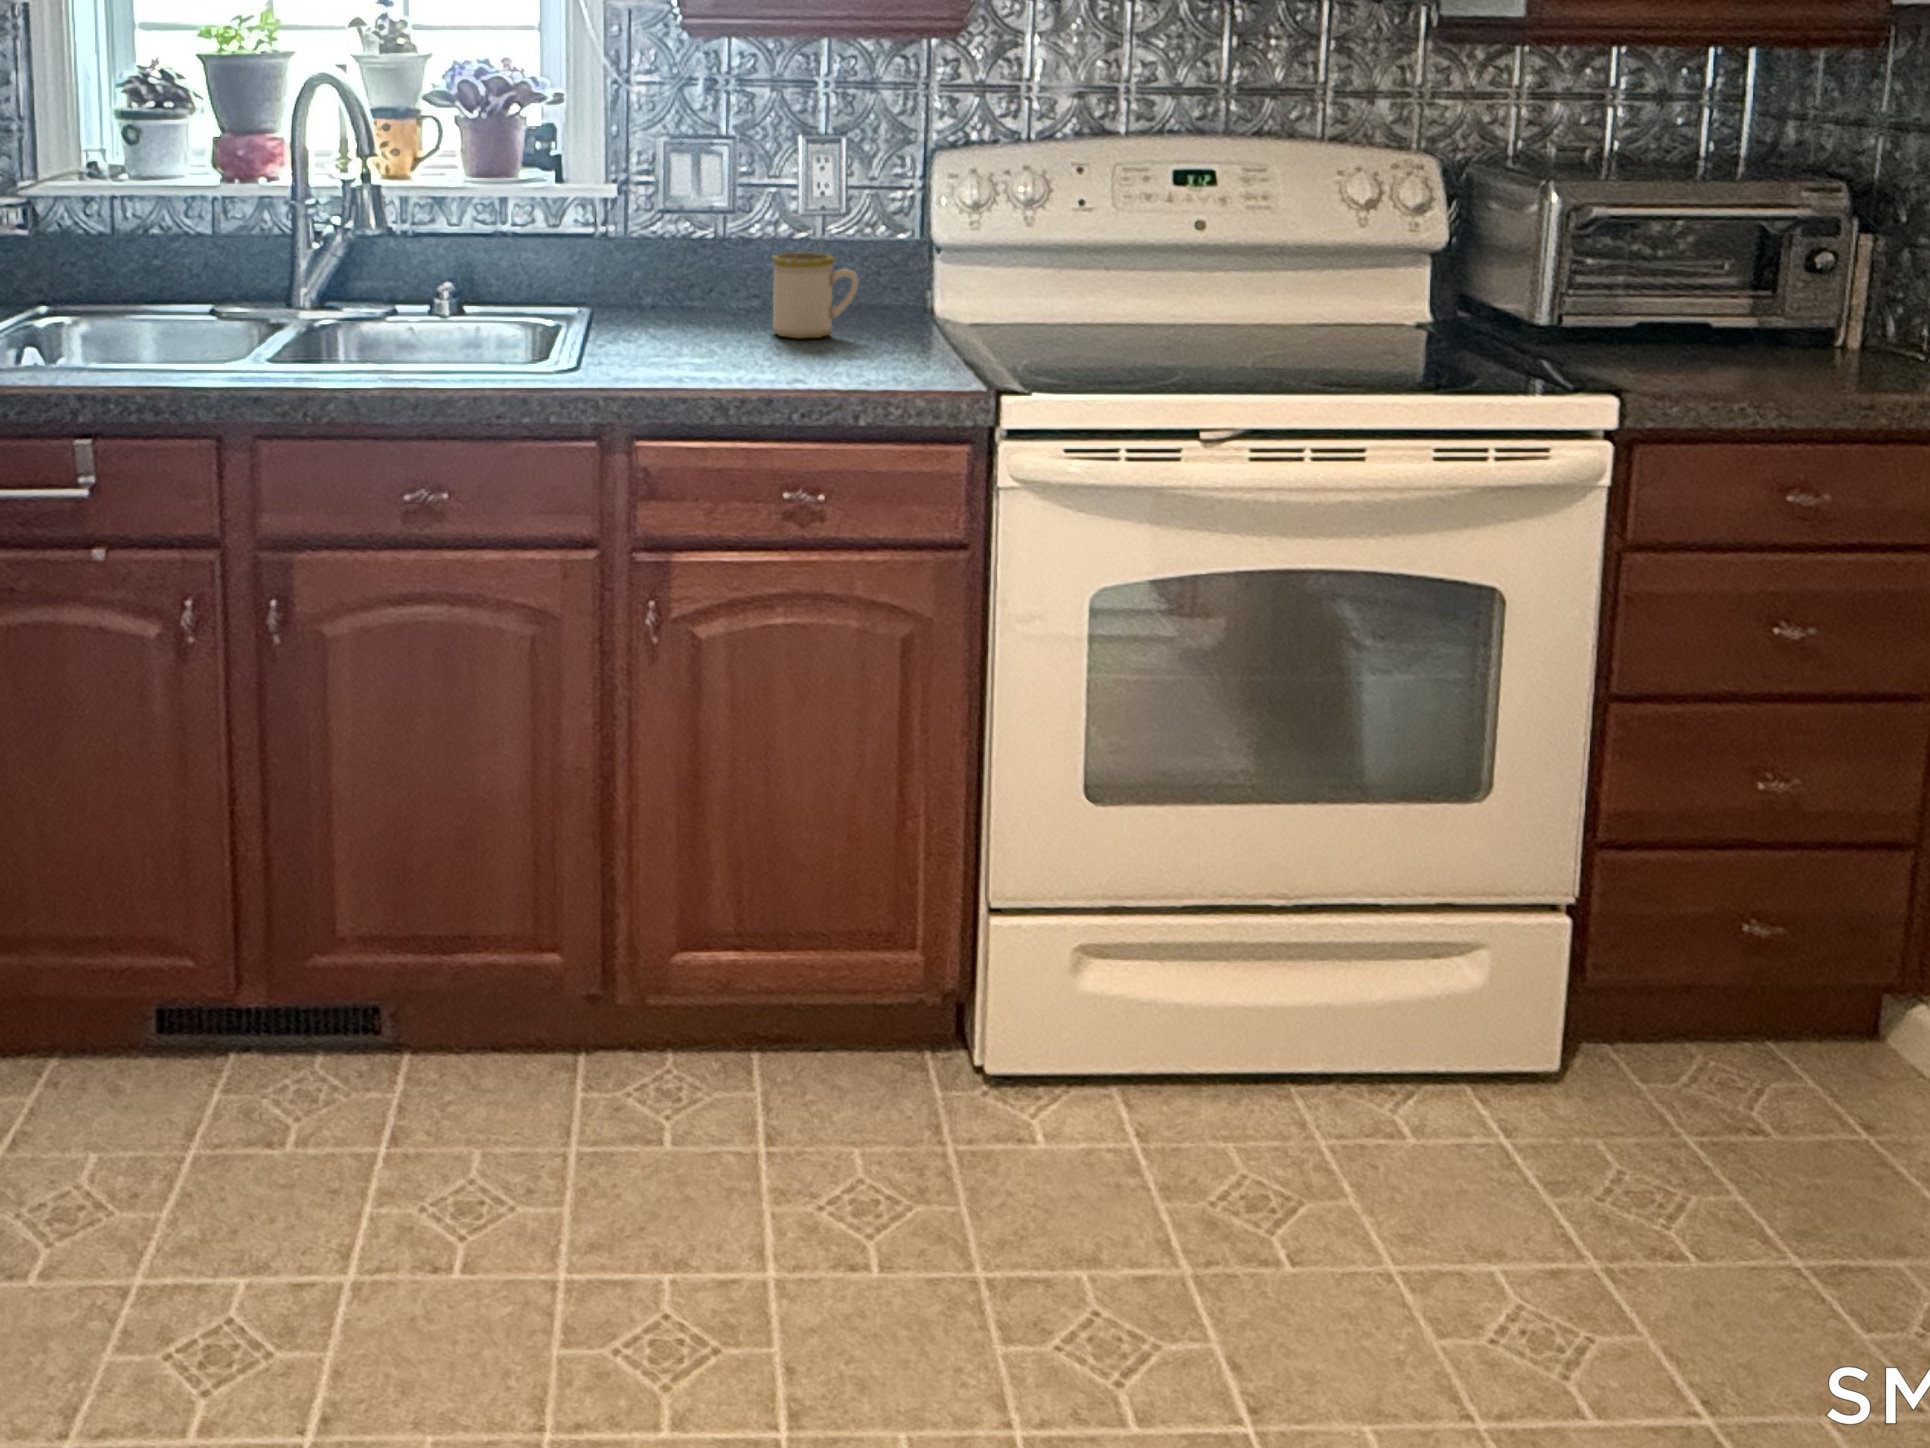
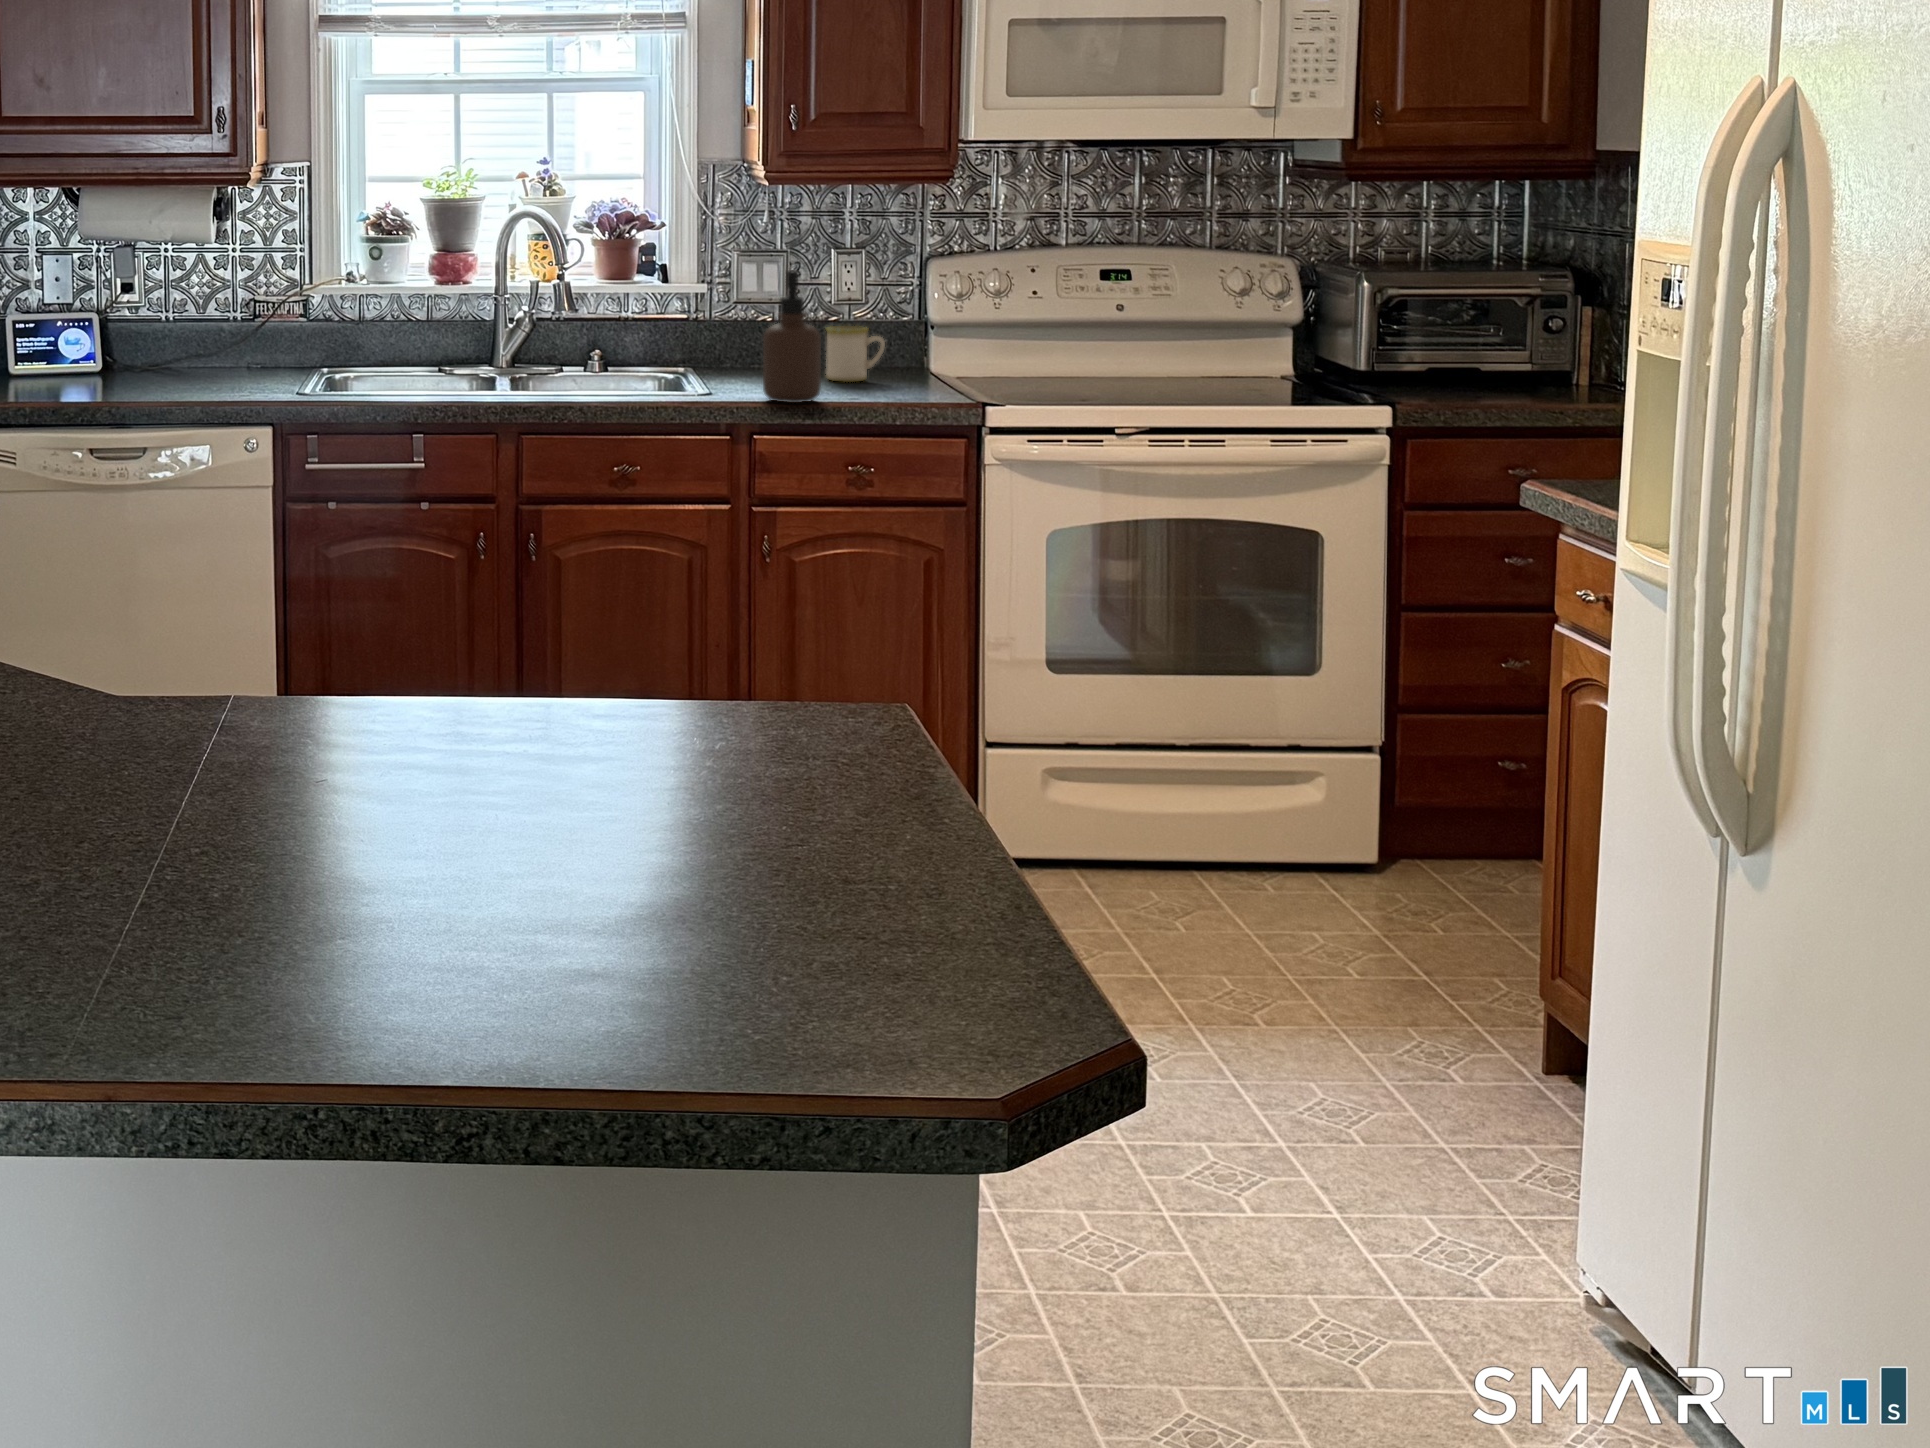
soap dispenser: none [653,173,744,387] -> present [763,270,821,403]

